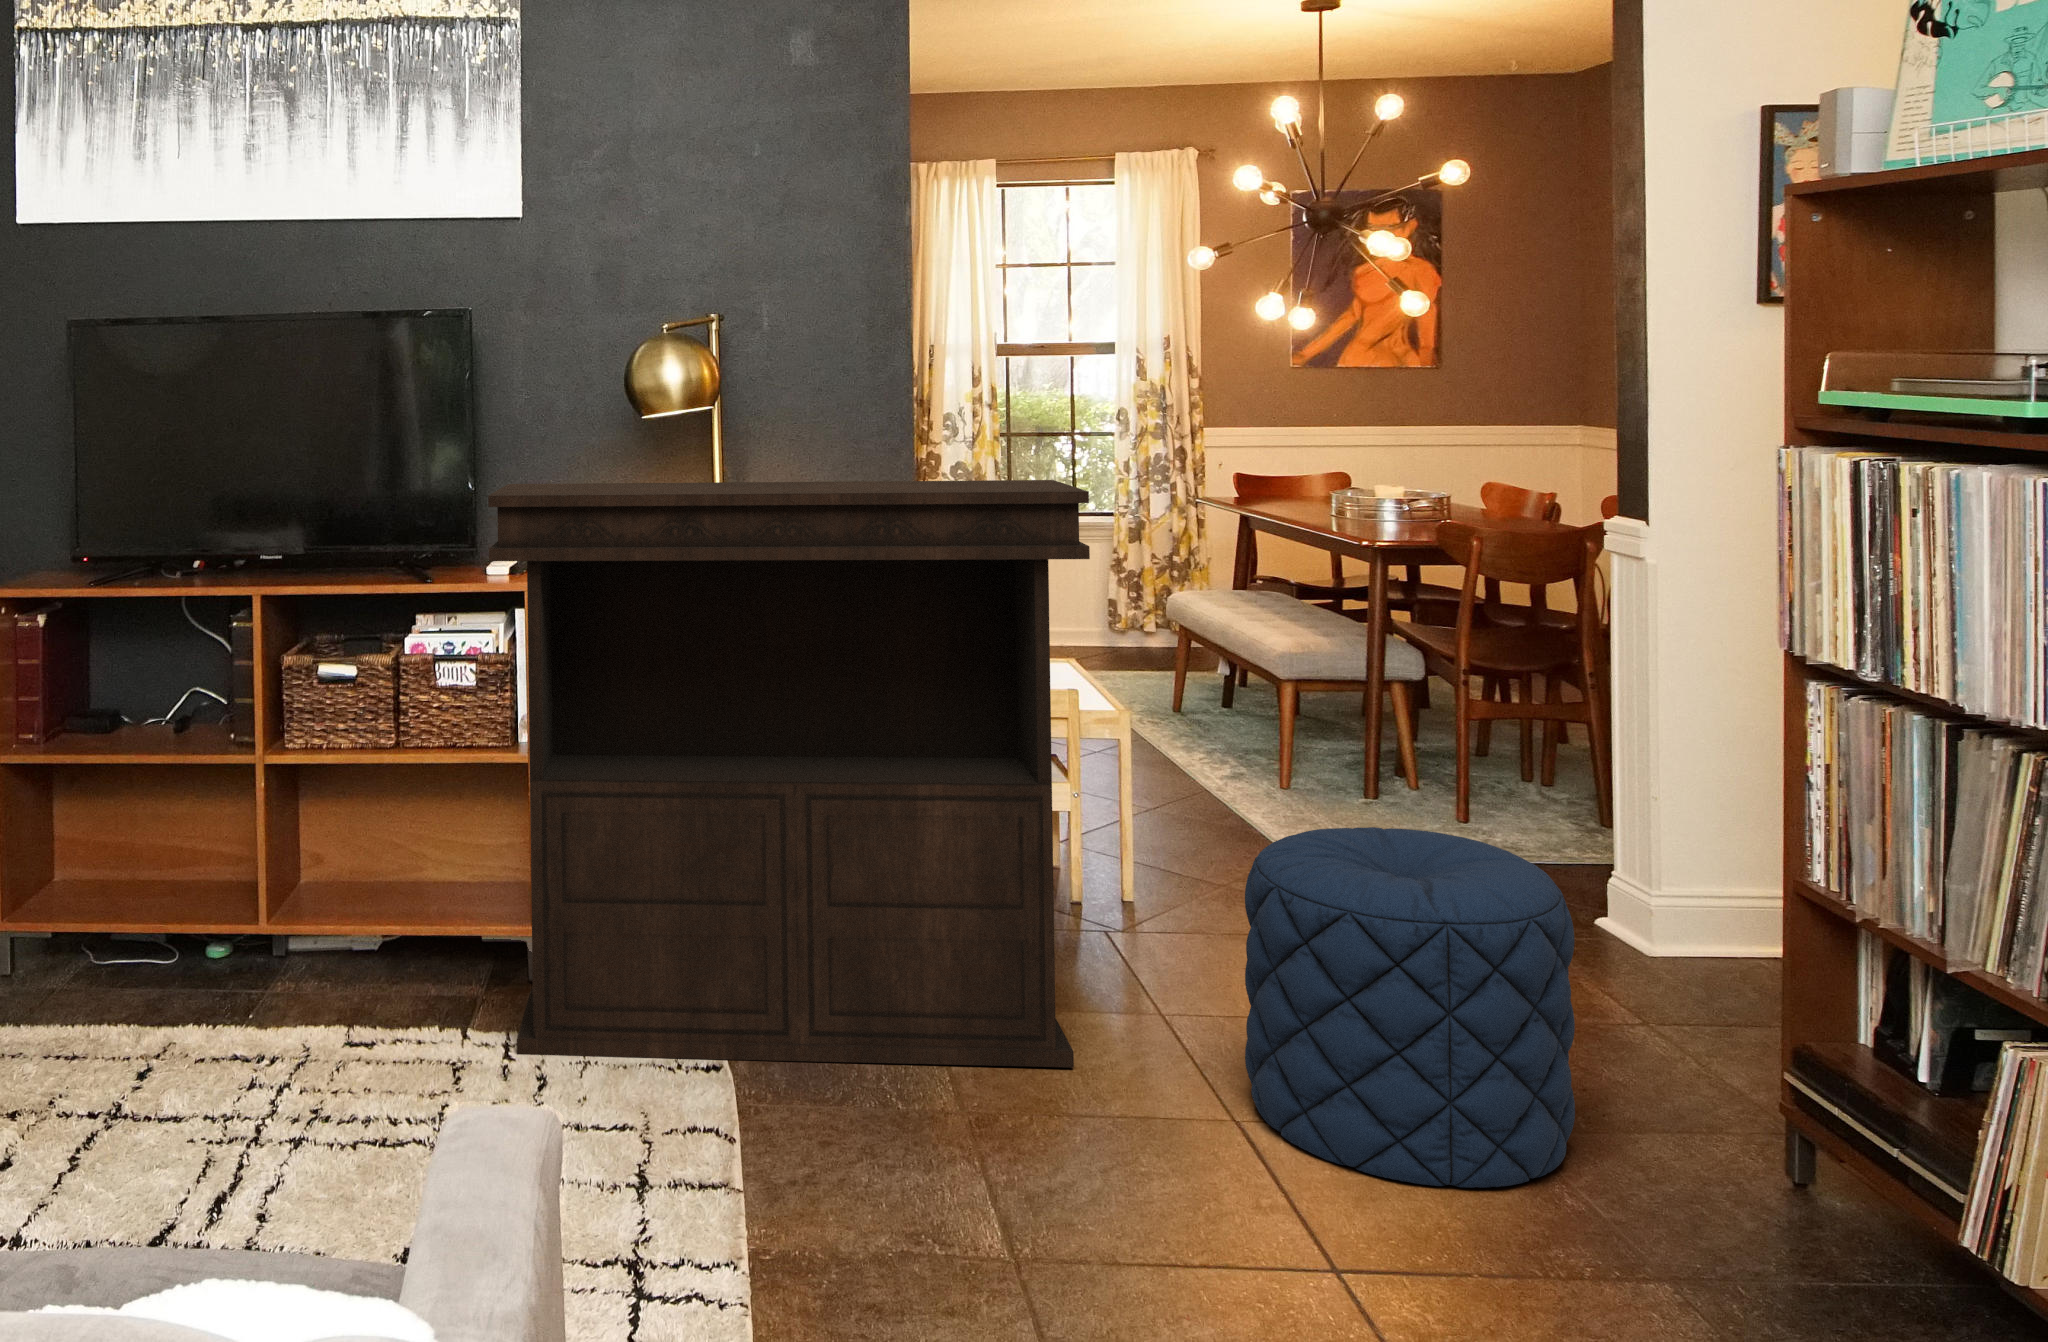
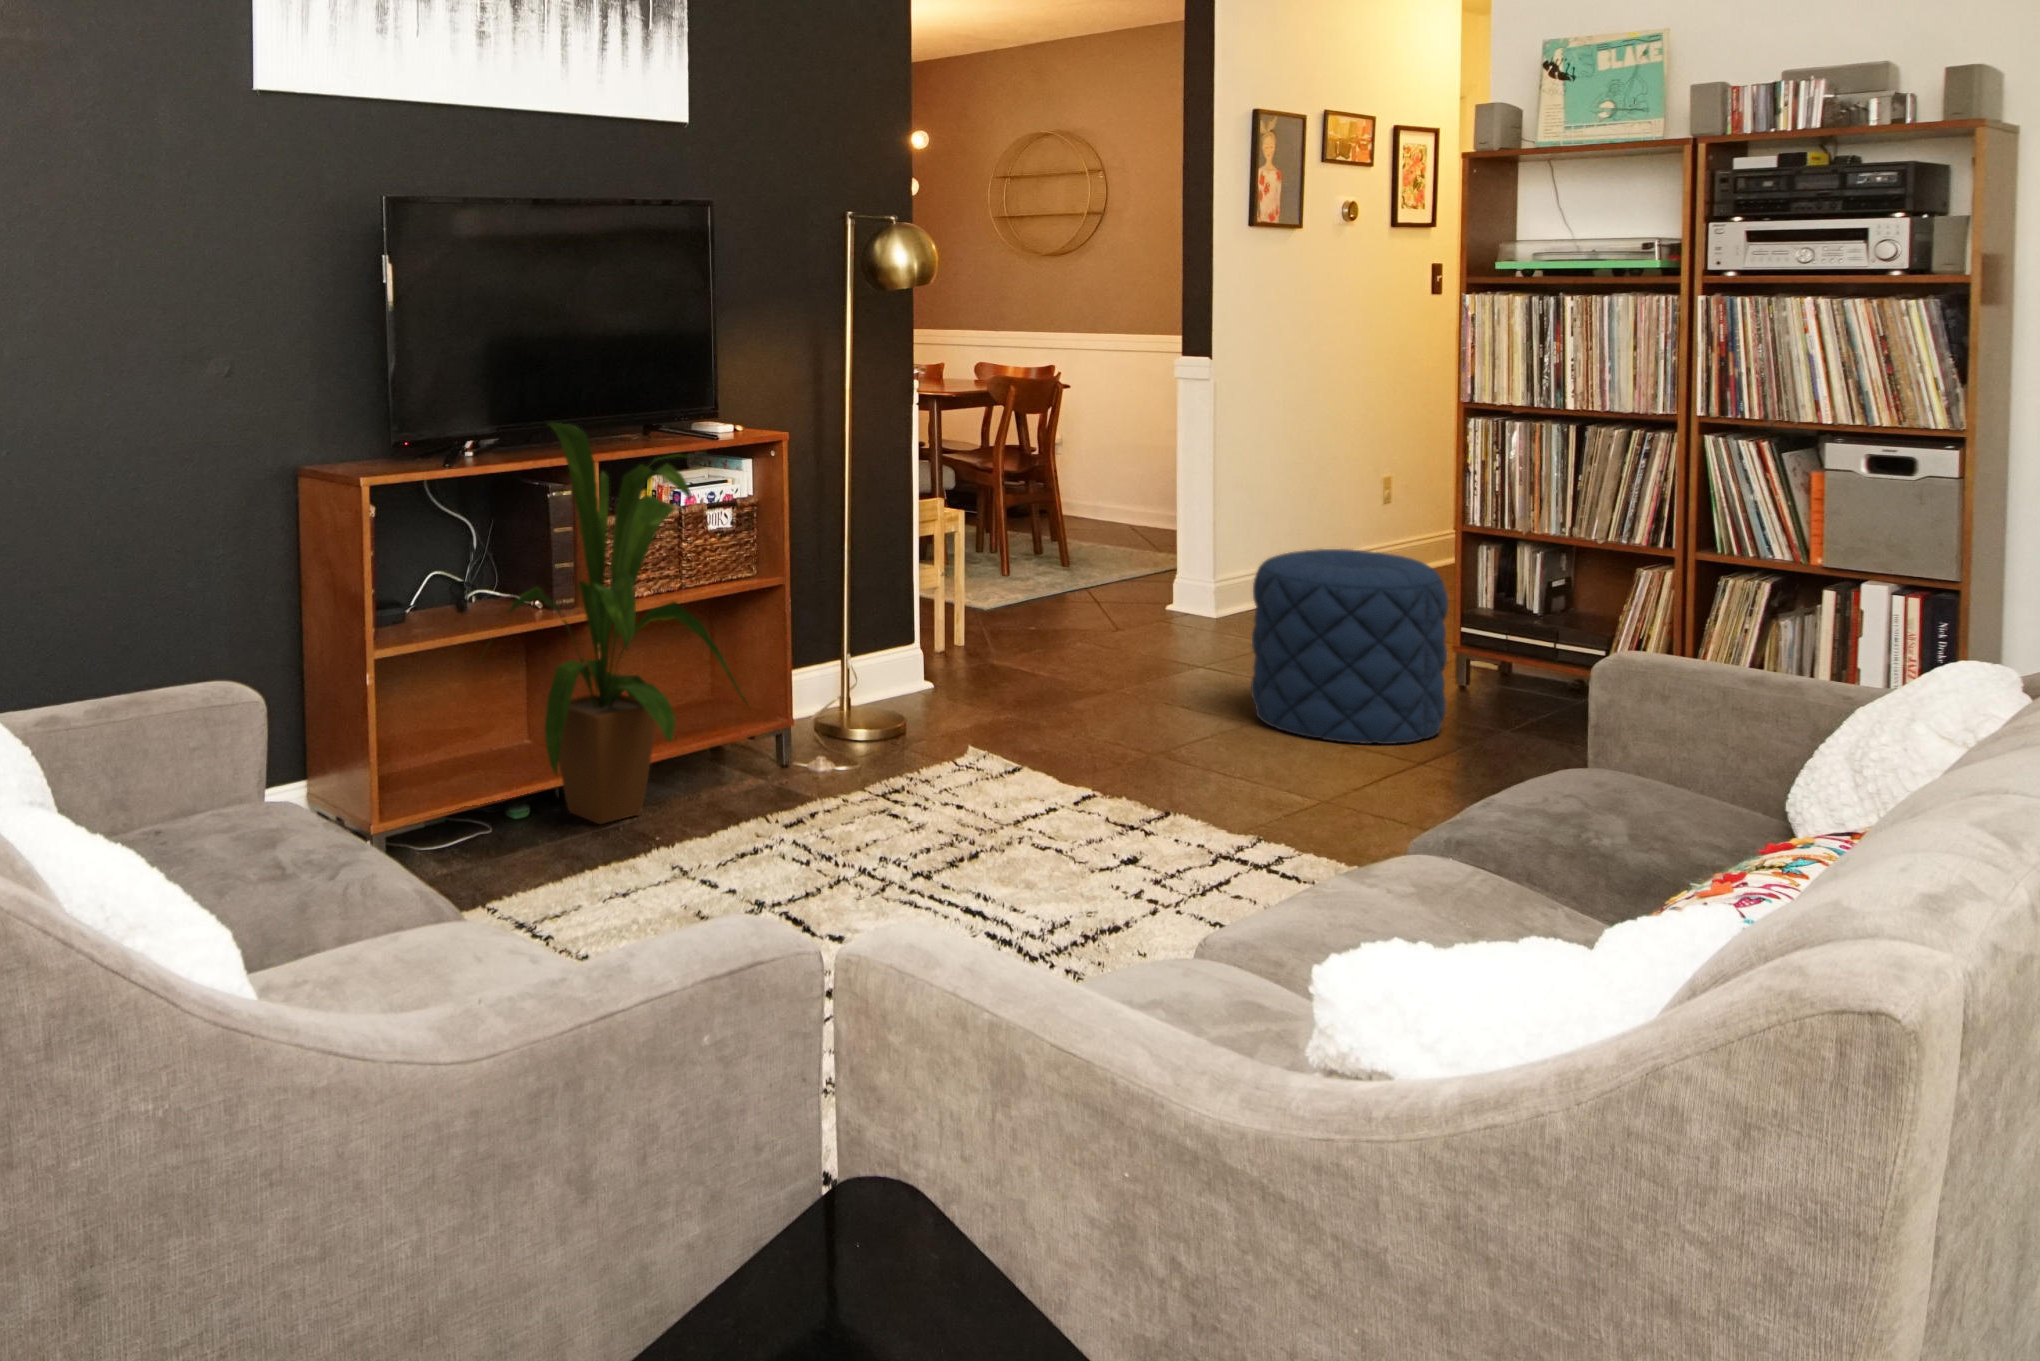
console table: present [488,480,1090,1068] -> none [806,342,1193,807]
house plant: none [137,553,442,984] -> present [484,423,746,824]

